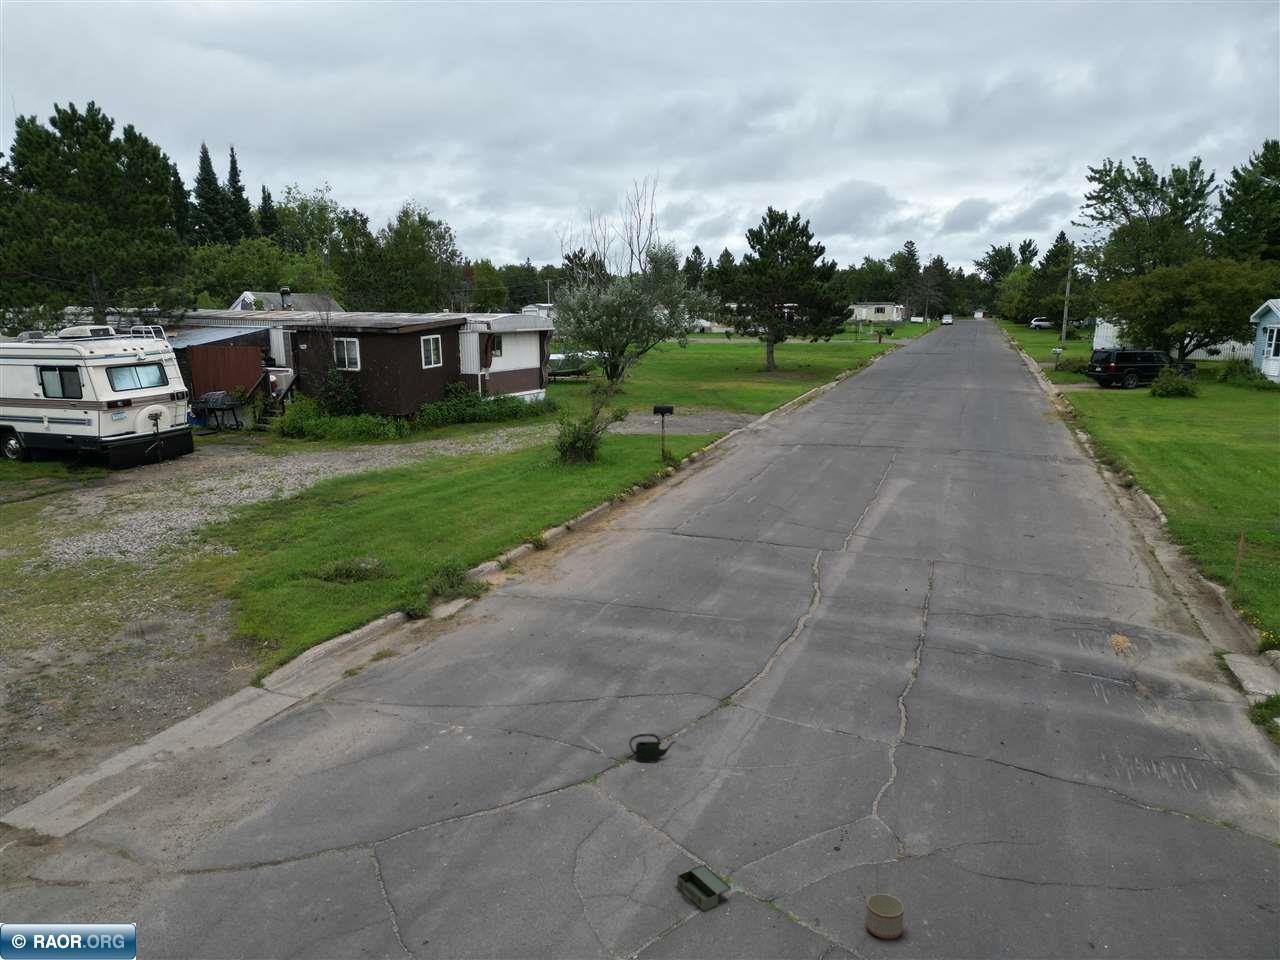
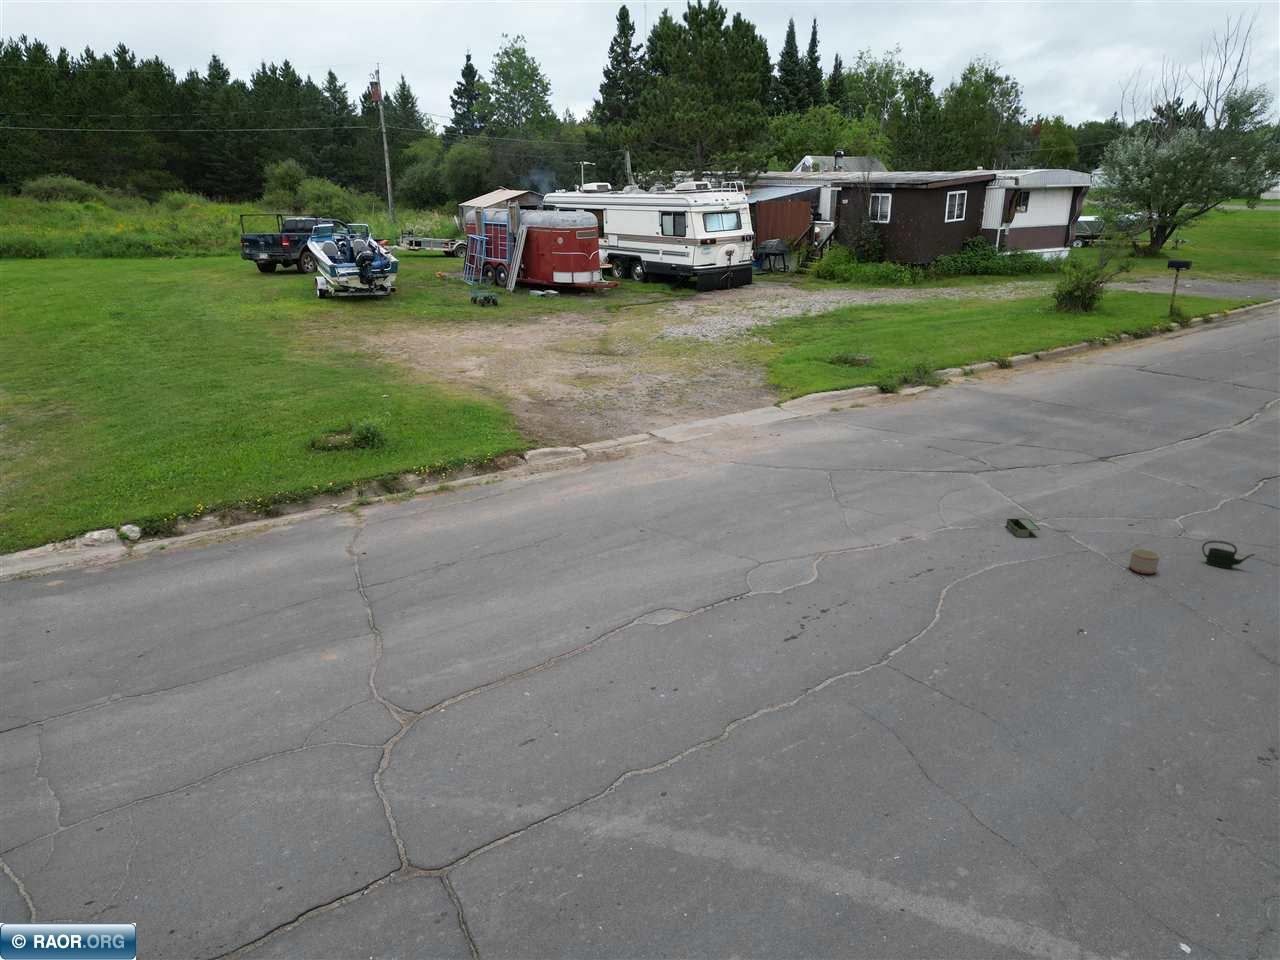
watering can: present [630,734,676,762] -> present [1202,541,1254,568]

